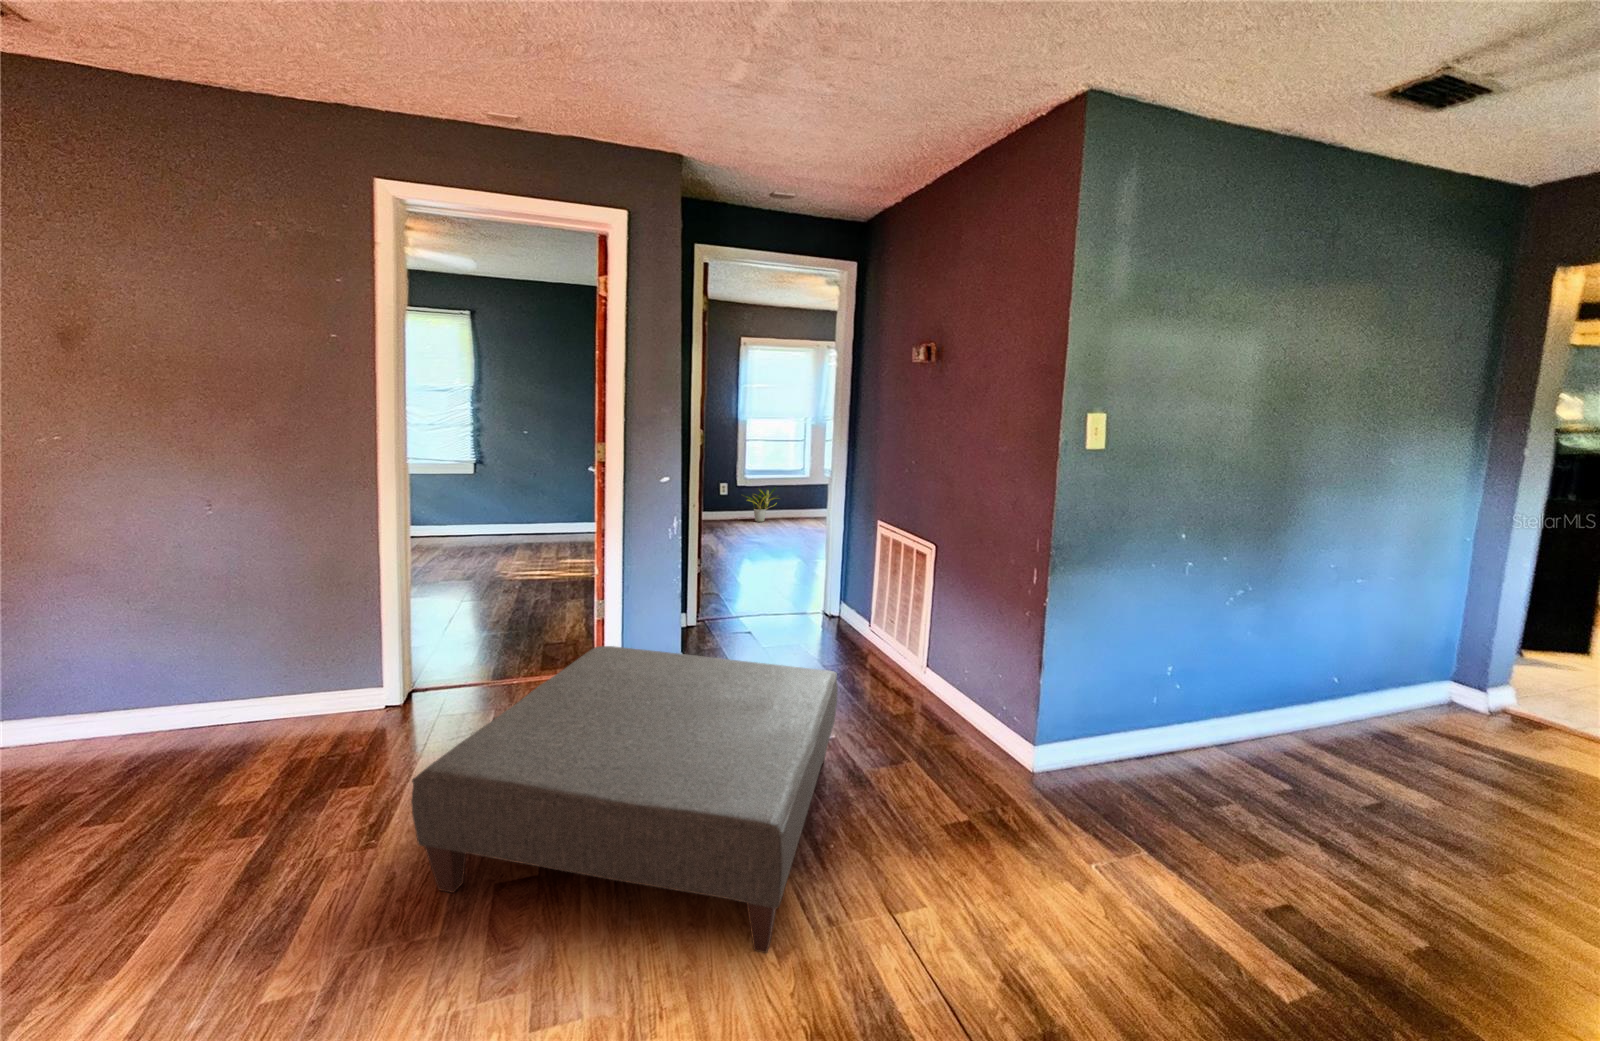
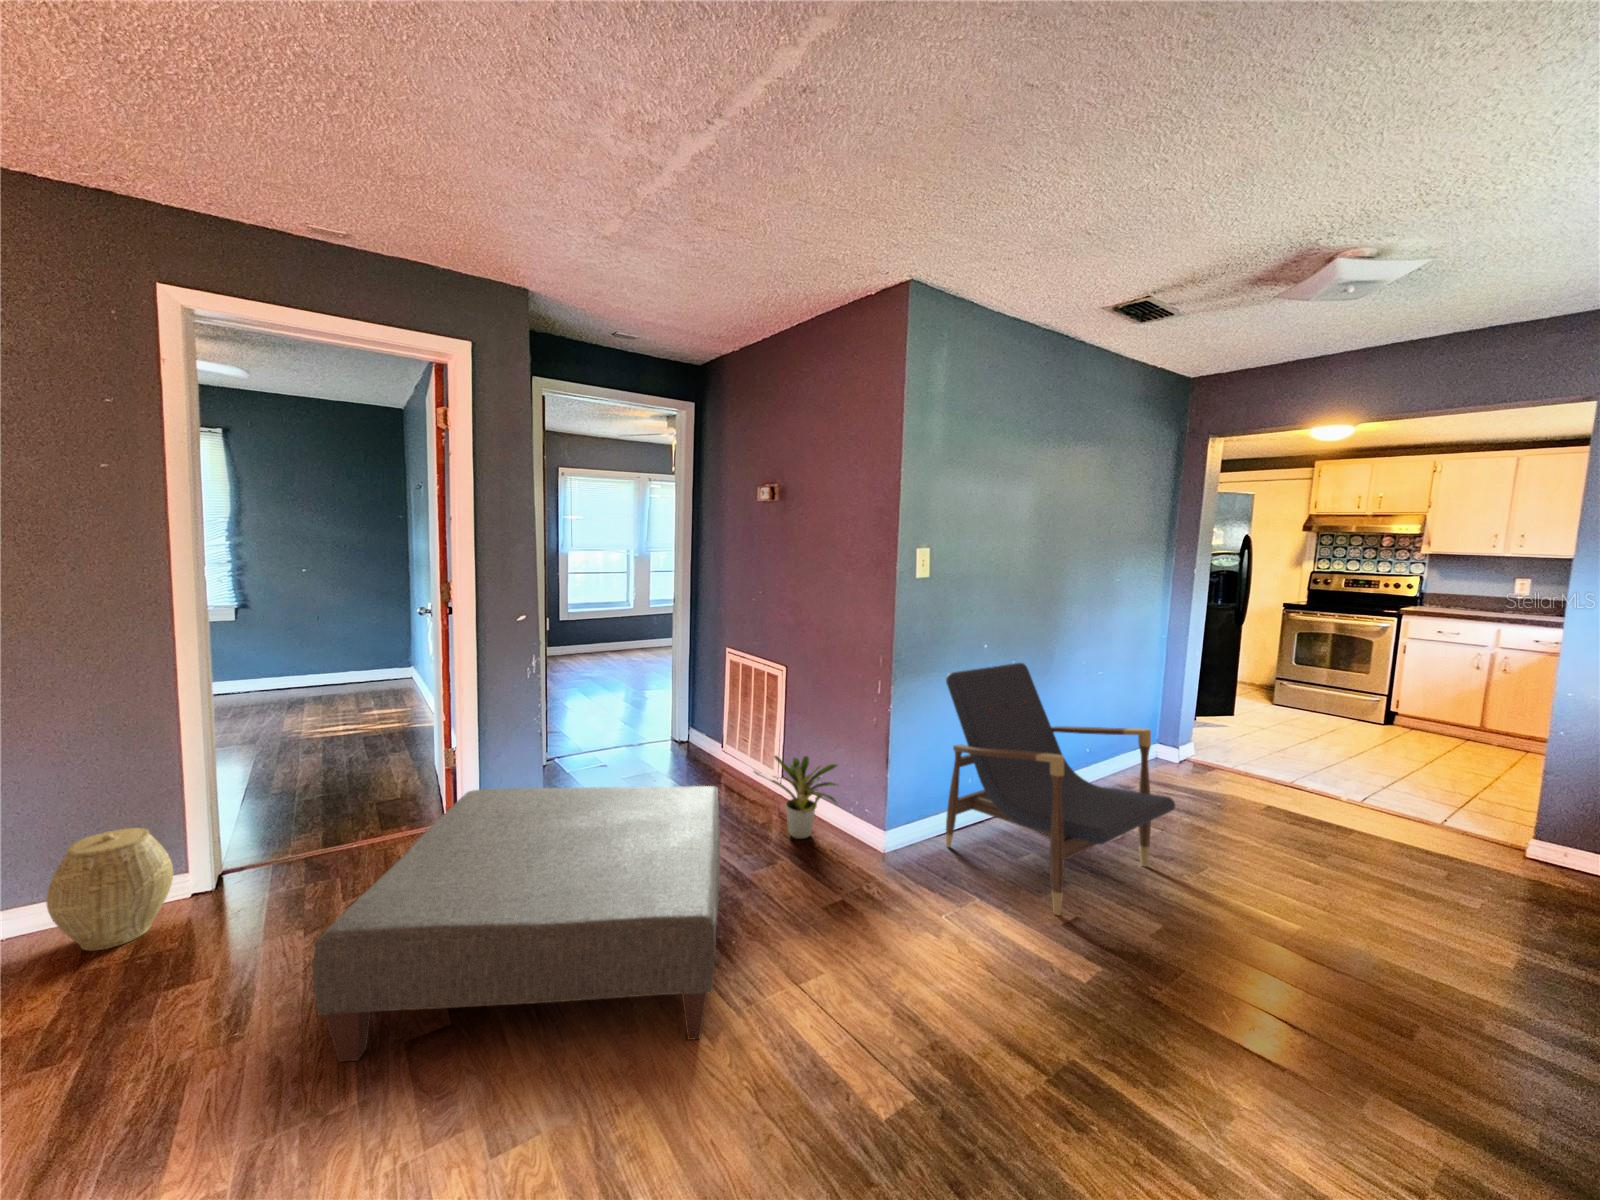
potted plant: present [745,487,780,522] -> present [754,756,838,839]
lounge chair: none [1115,559,1478,898] -> present [946,663,1175,915]
woven basket: none [272,647,363,745] -> present [46,828,173,951]

